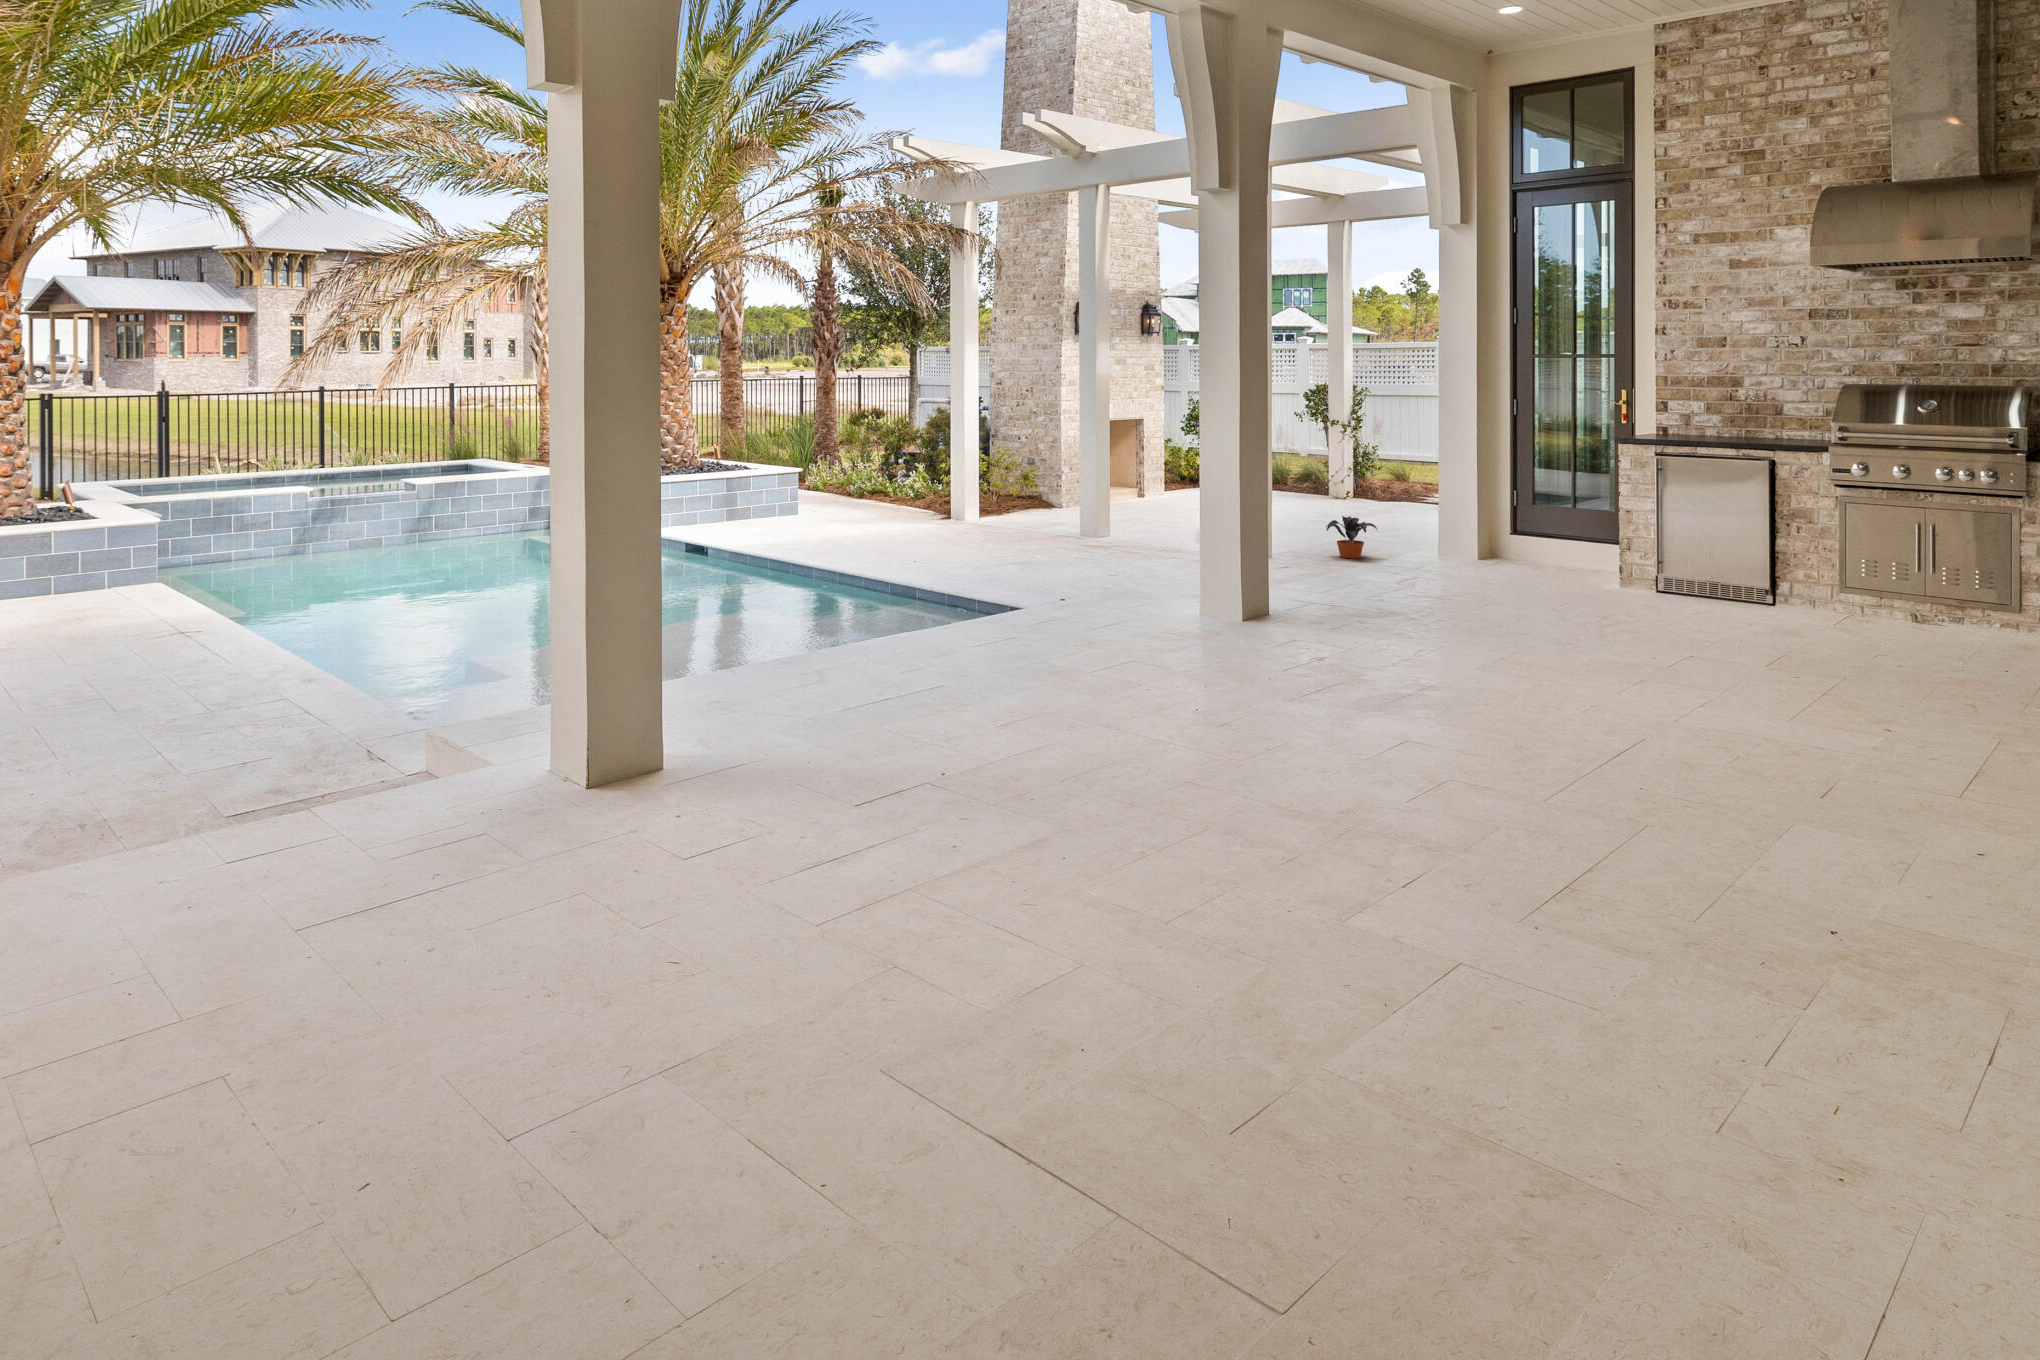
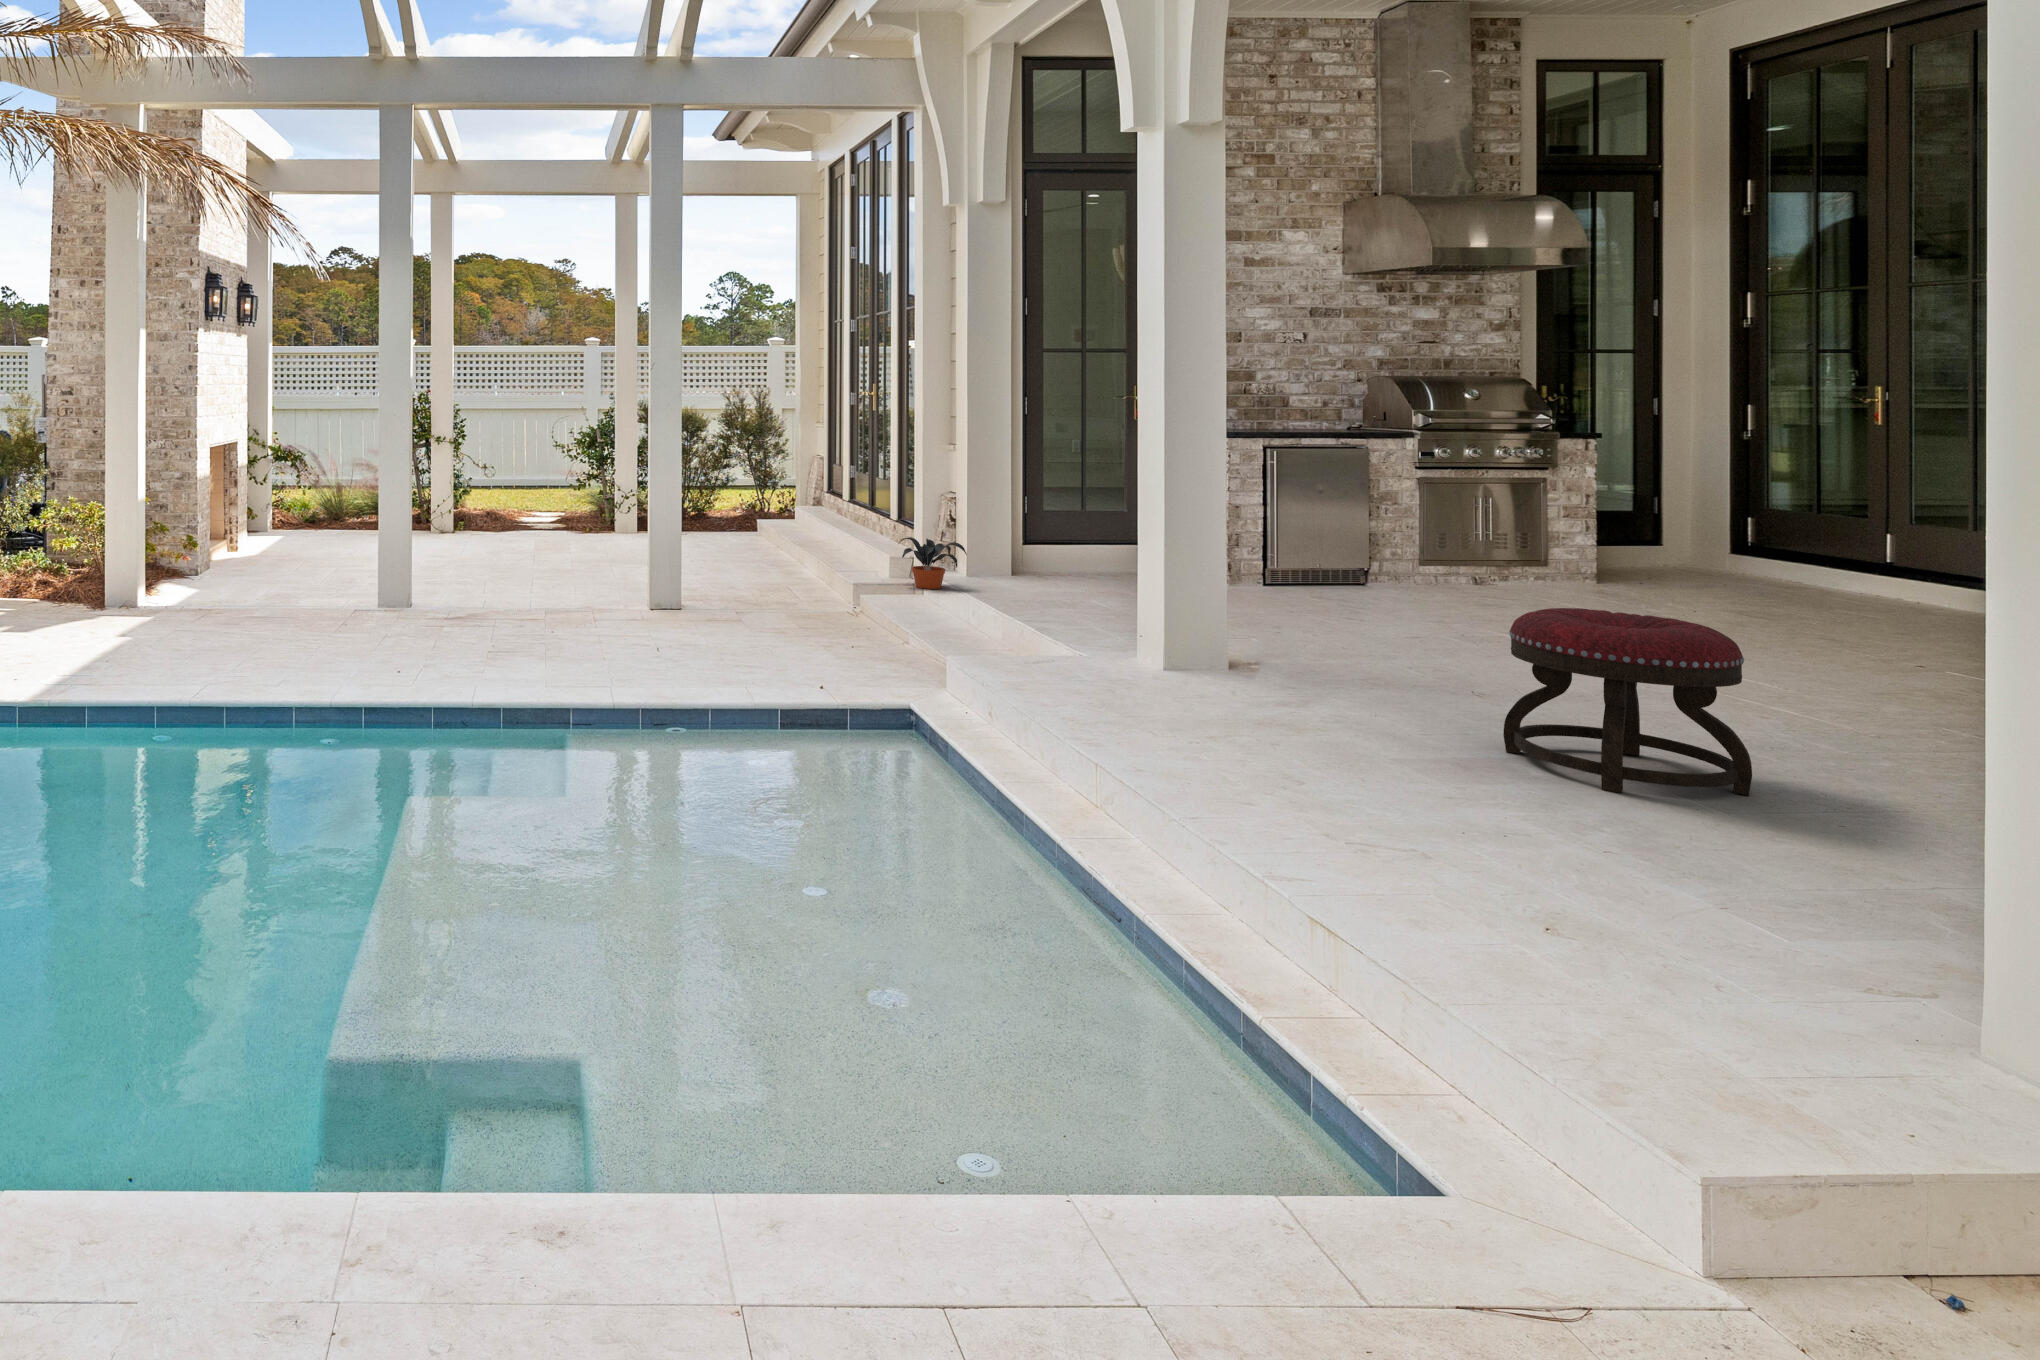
ottoman: none [1112,551,1231,665] -> present [1503,608,1752,795]

